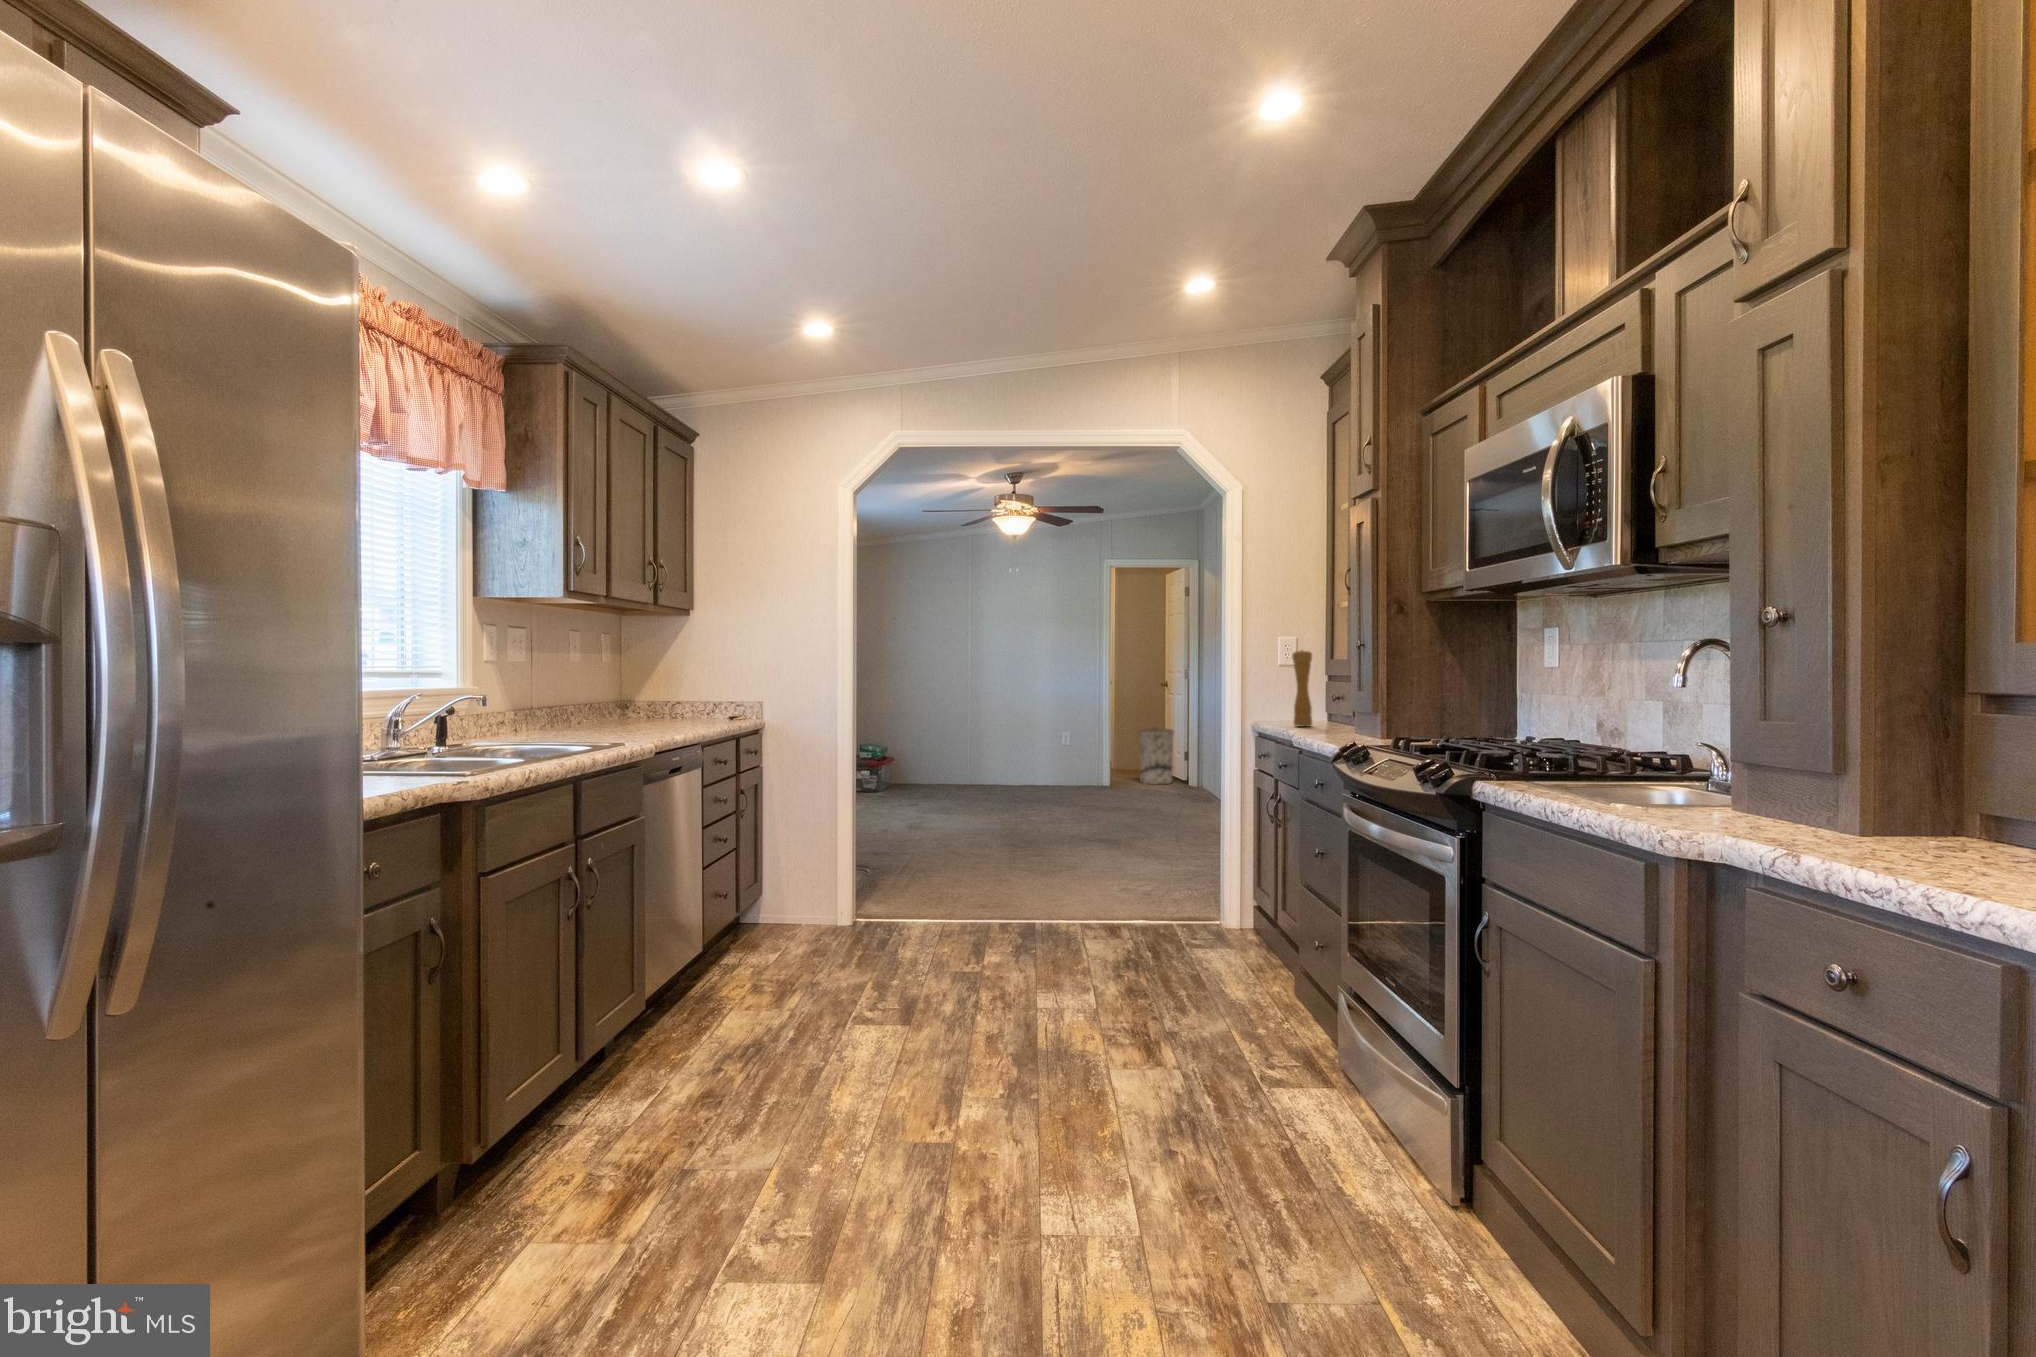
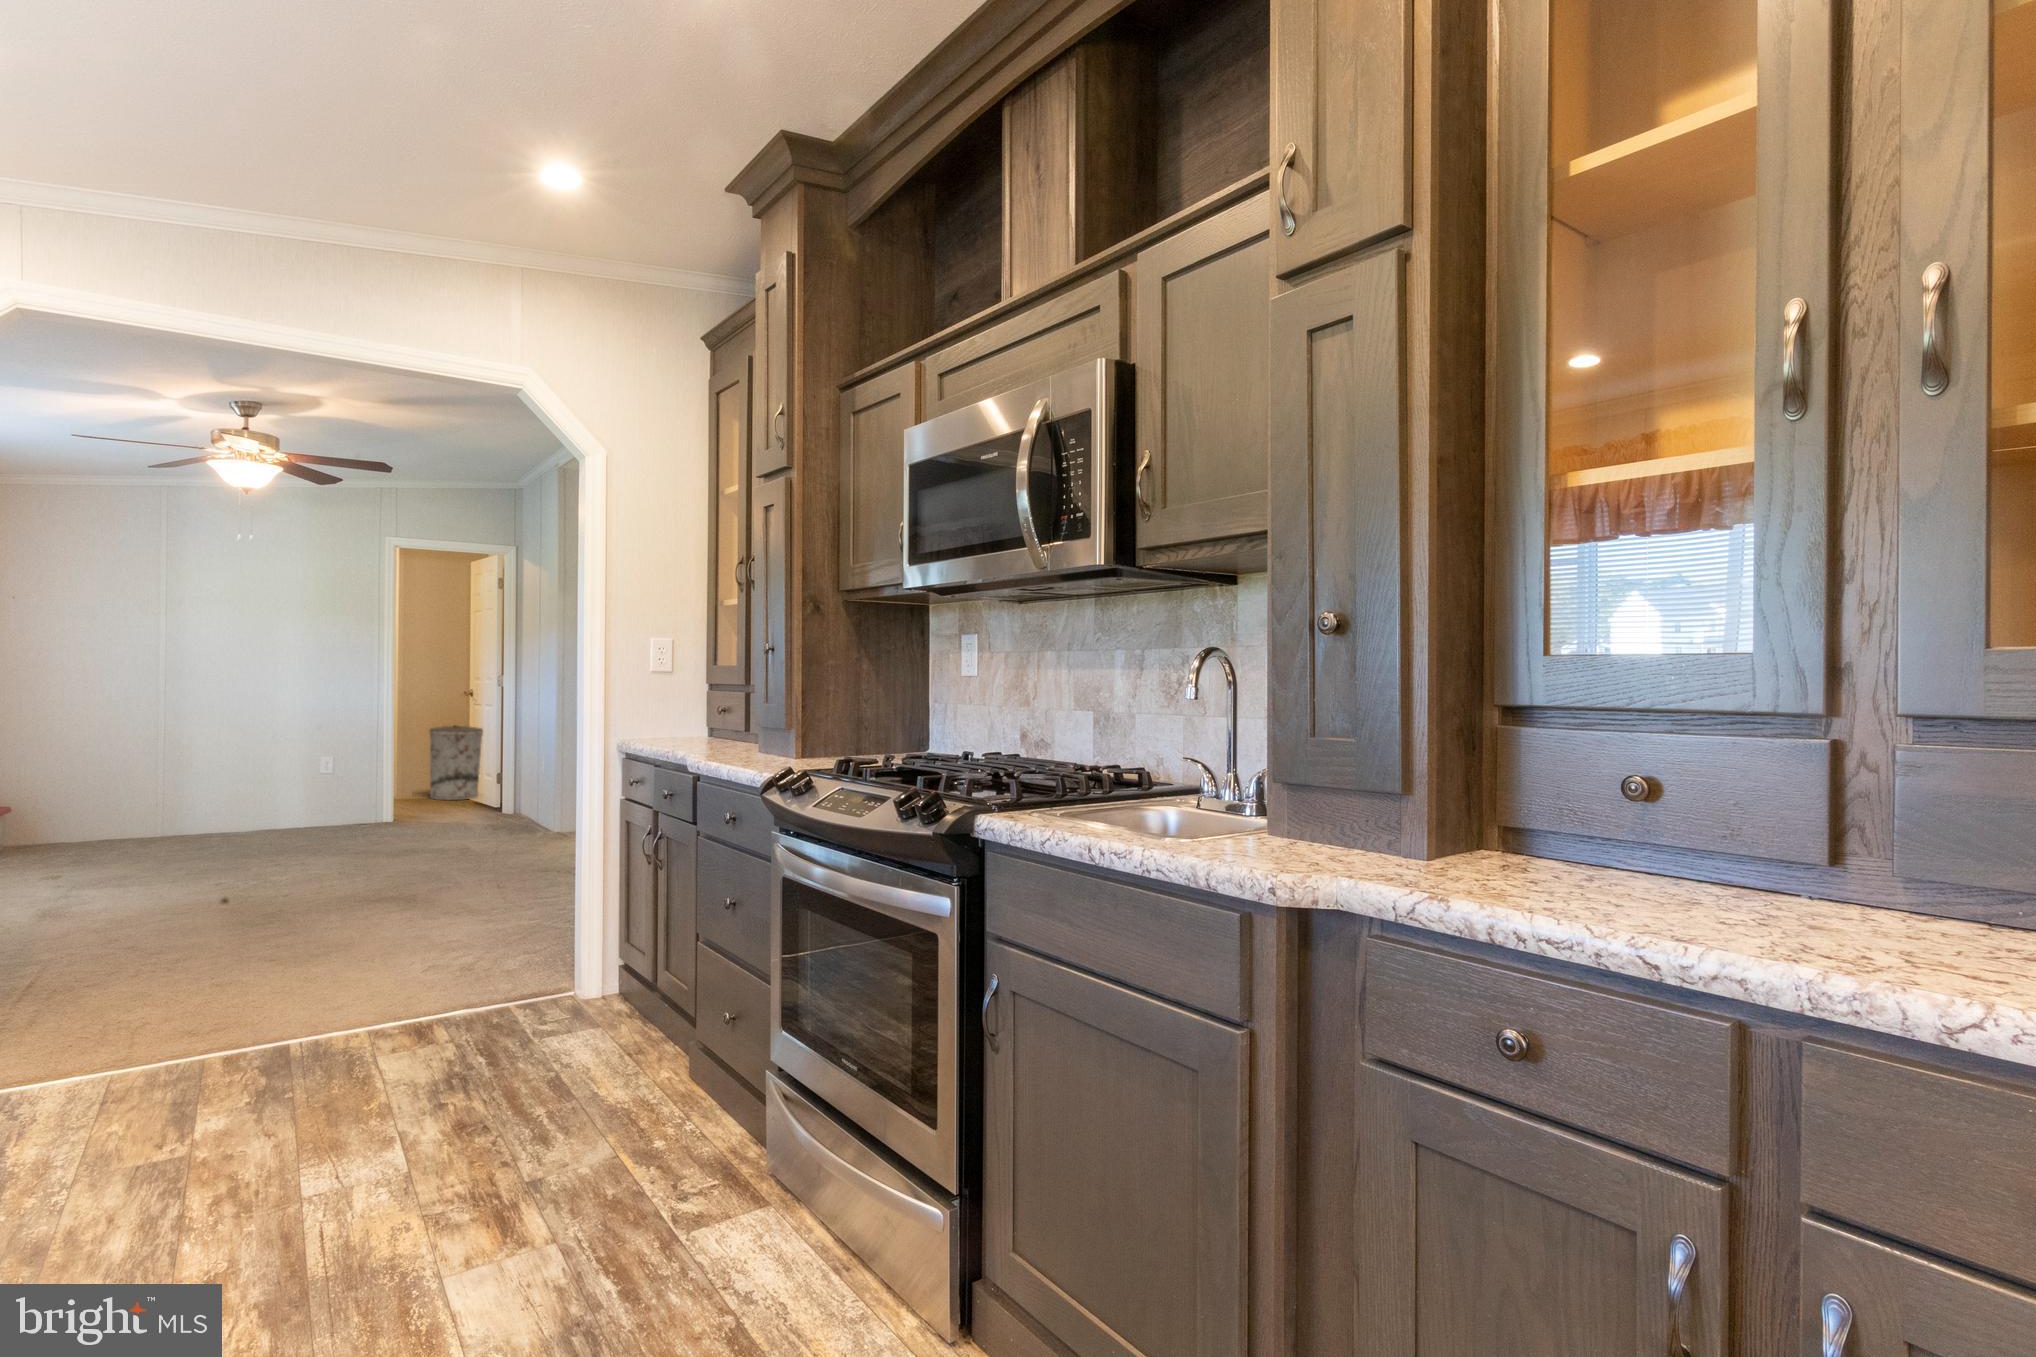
pepper mill: present [1292,650,1312,727] -> none [699,645,727,740]

